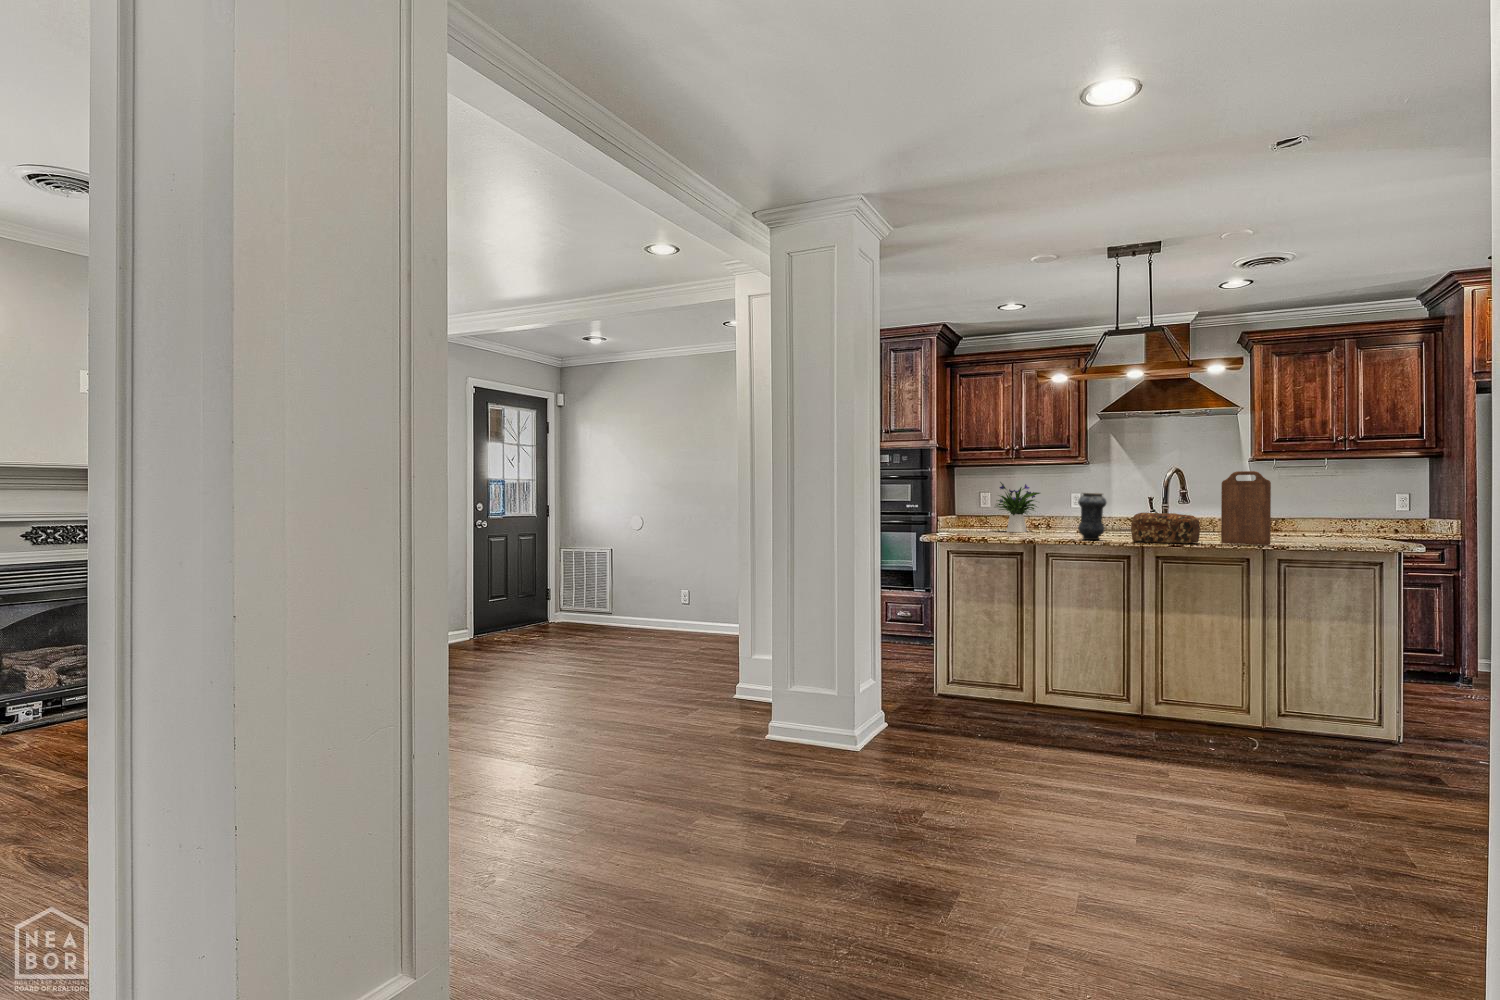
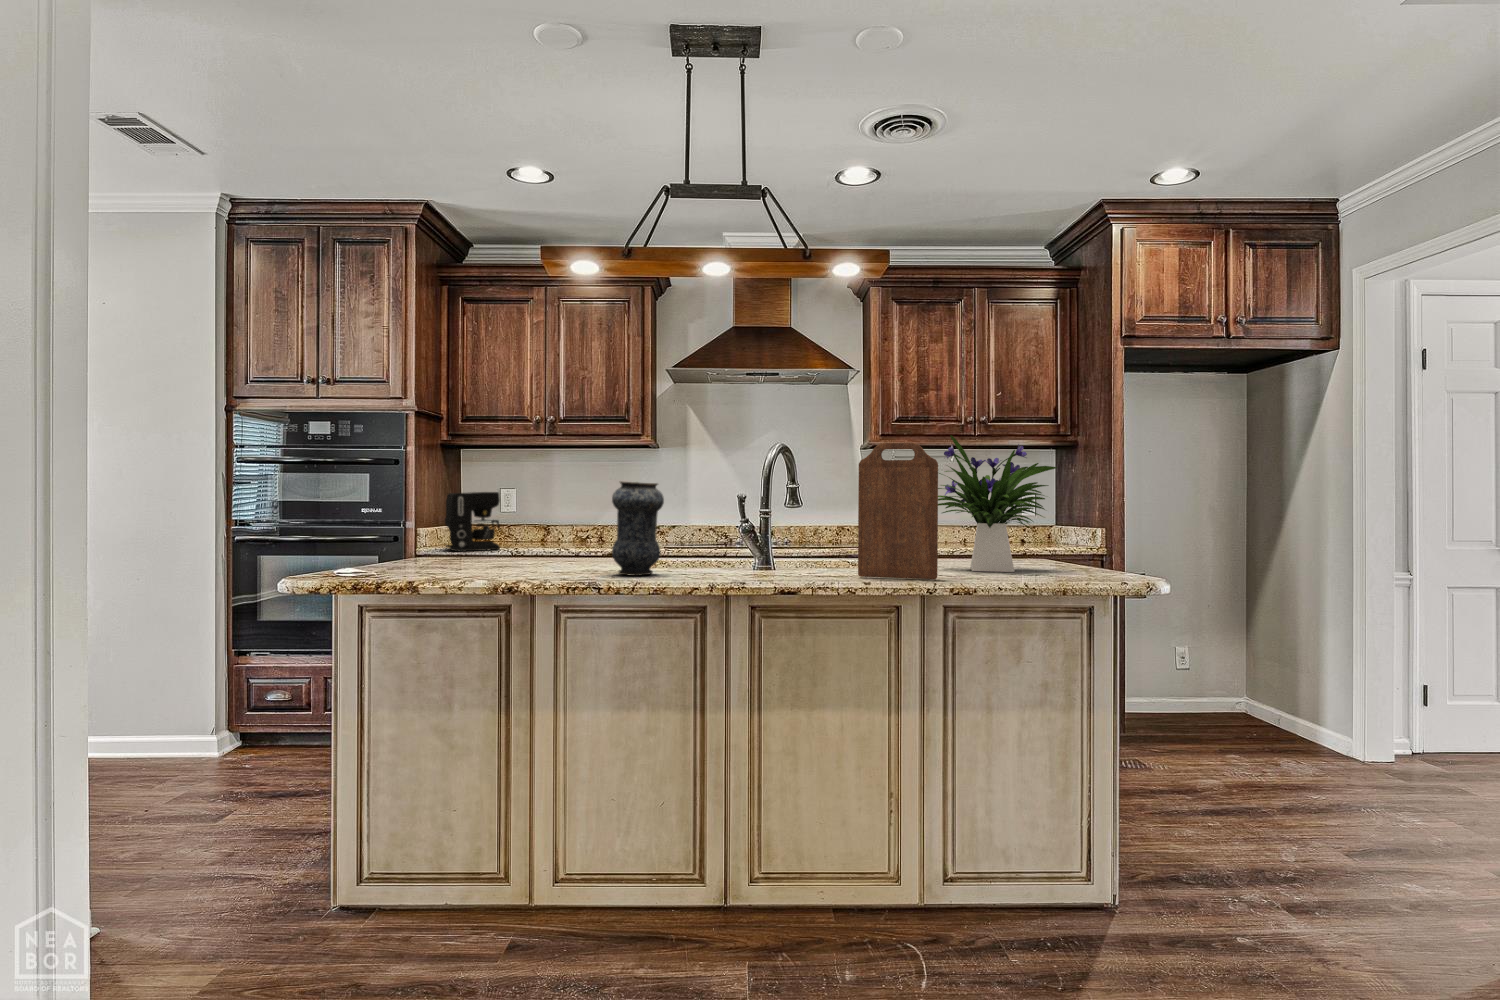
flower arrangement: present [997,482,1040,532] -> present [938,436,1057,572]
coffee maker: none [943,494,980,531] -> present [445,492,501,552]
bread loaf: present [1131,513,1200,544] -> none [705,520,823,580]

